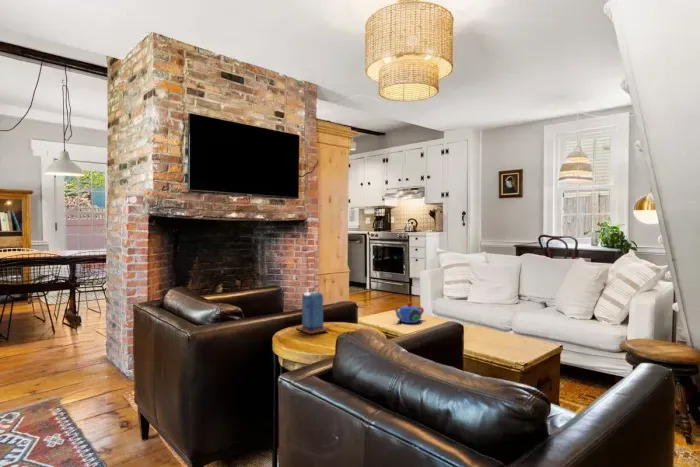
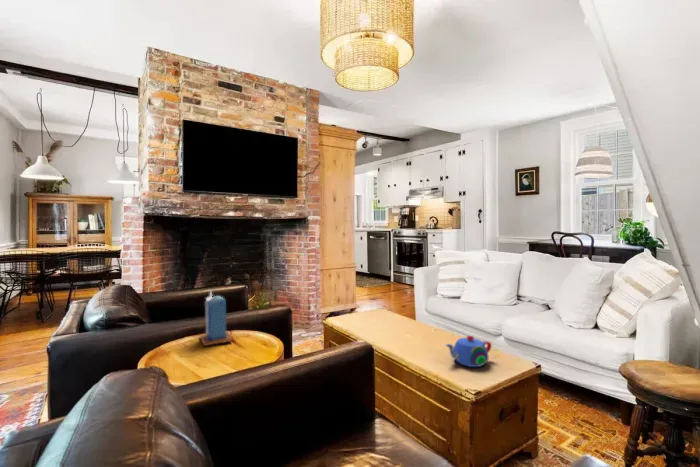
teapot: present [394,303,424,323] -> present [446,336,491,367]

